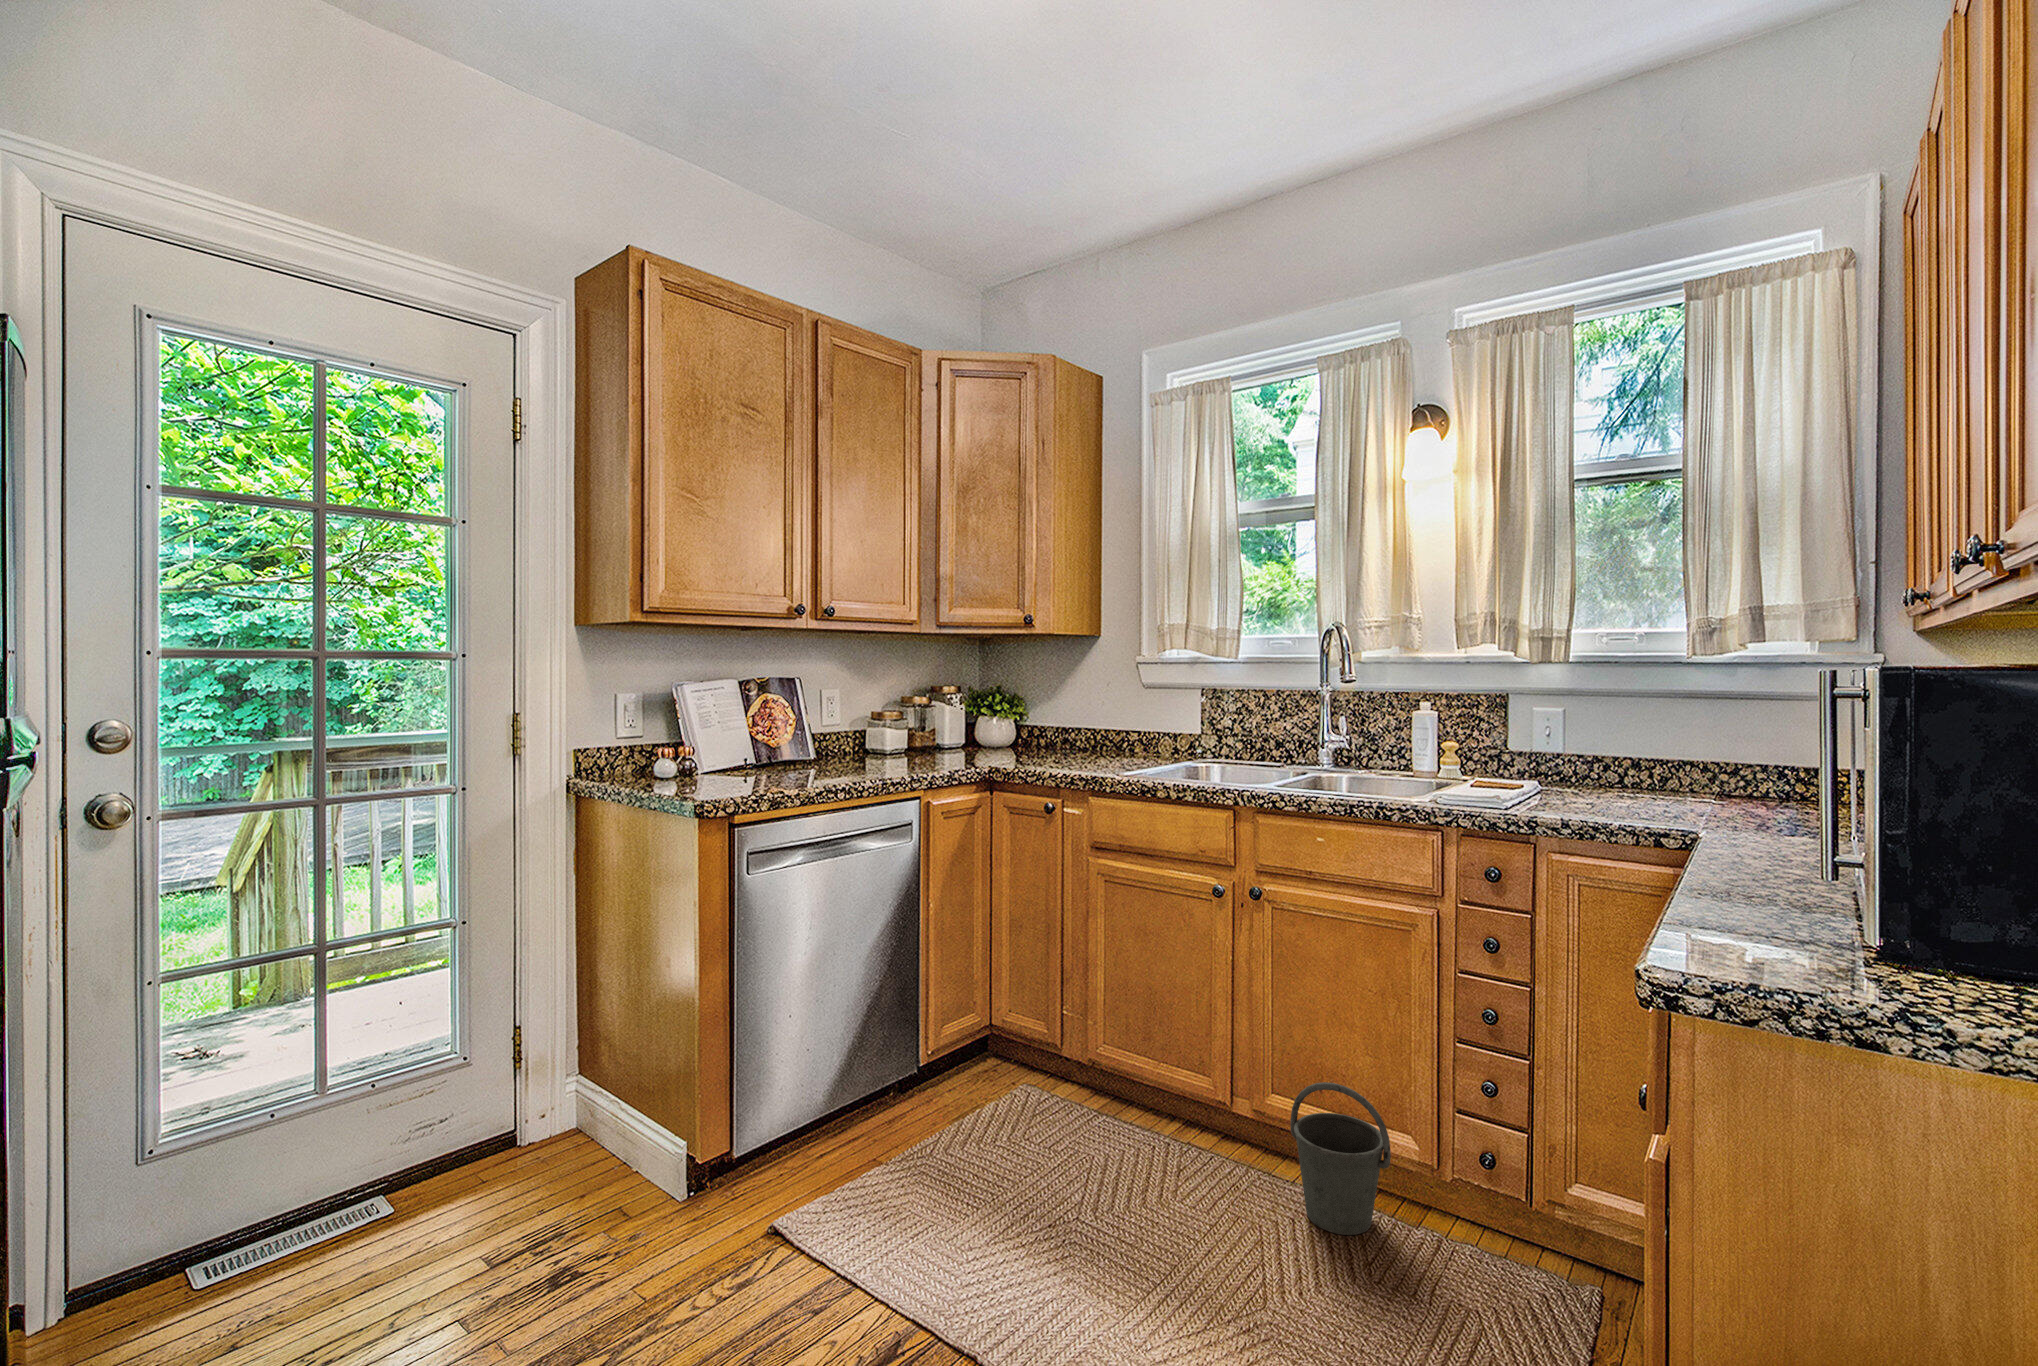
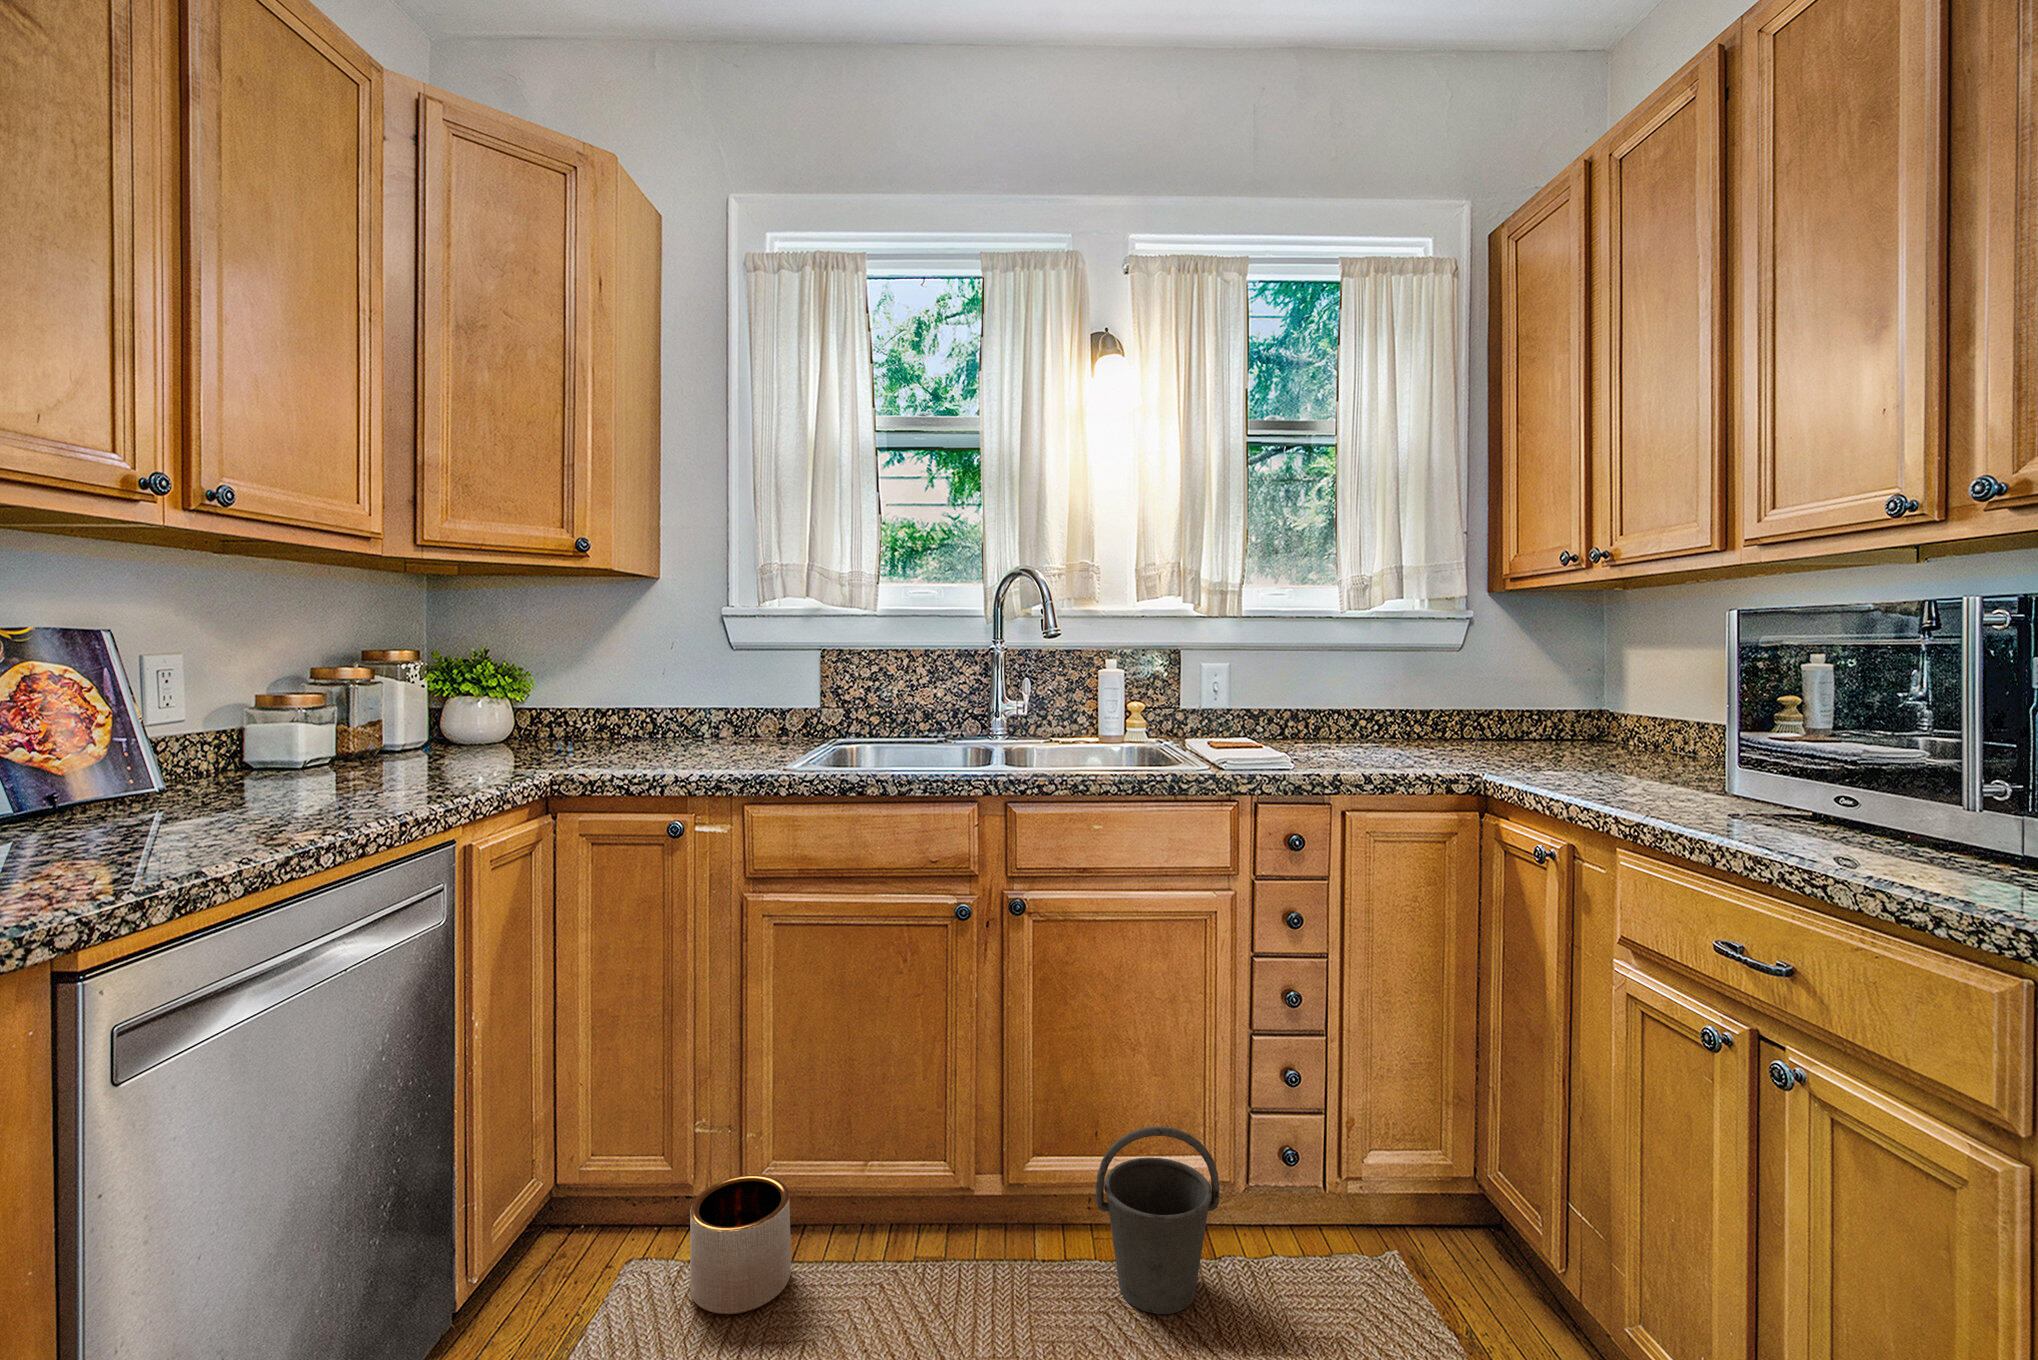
planter: none [1038,1043,1101,1123] -> present [690,1175,791,1314]

